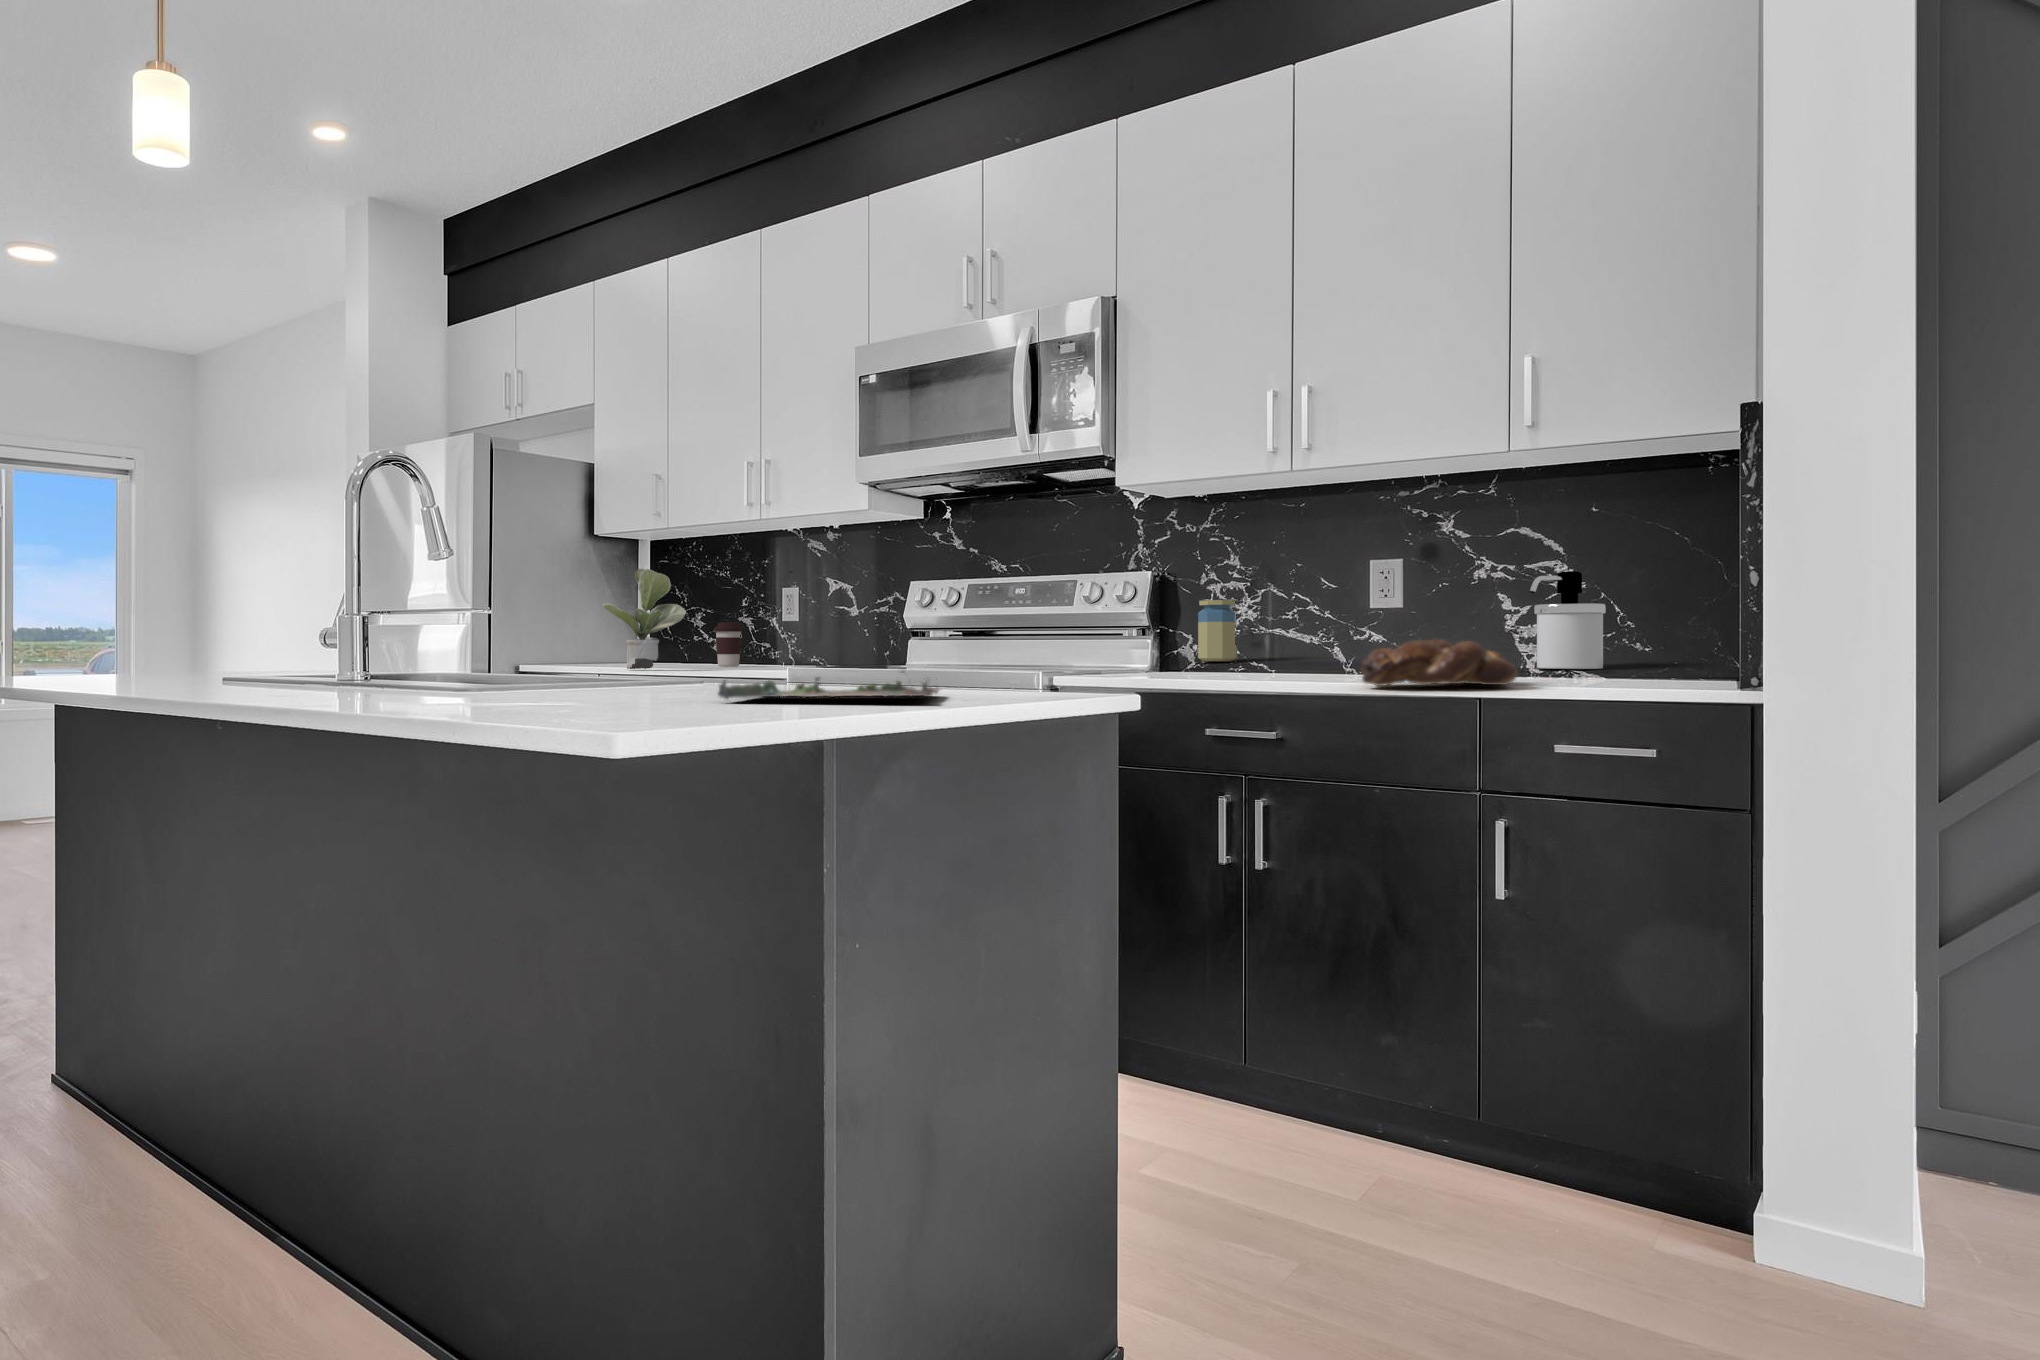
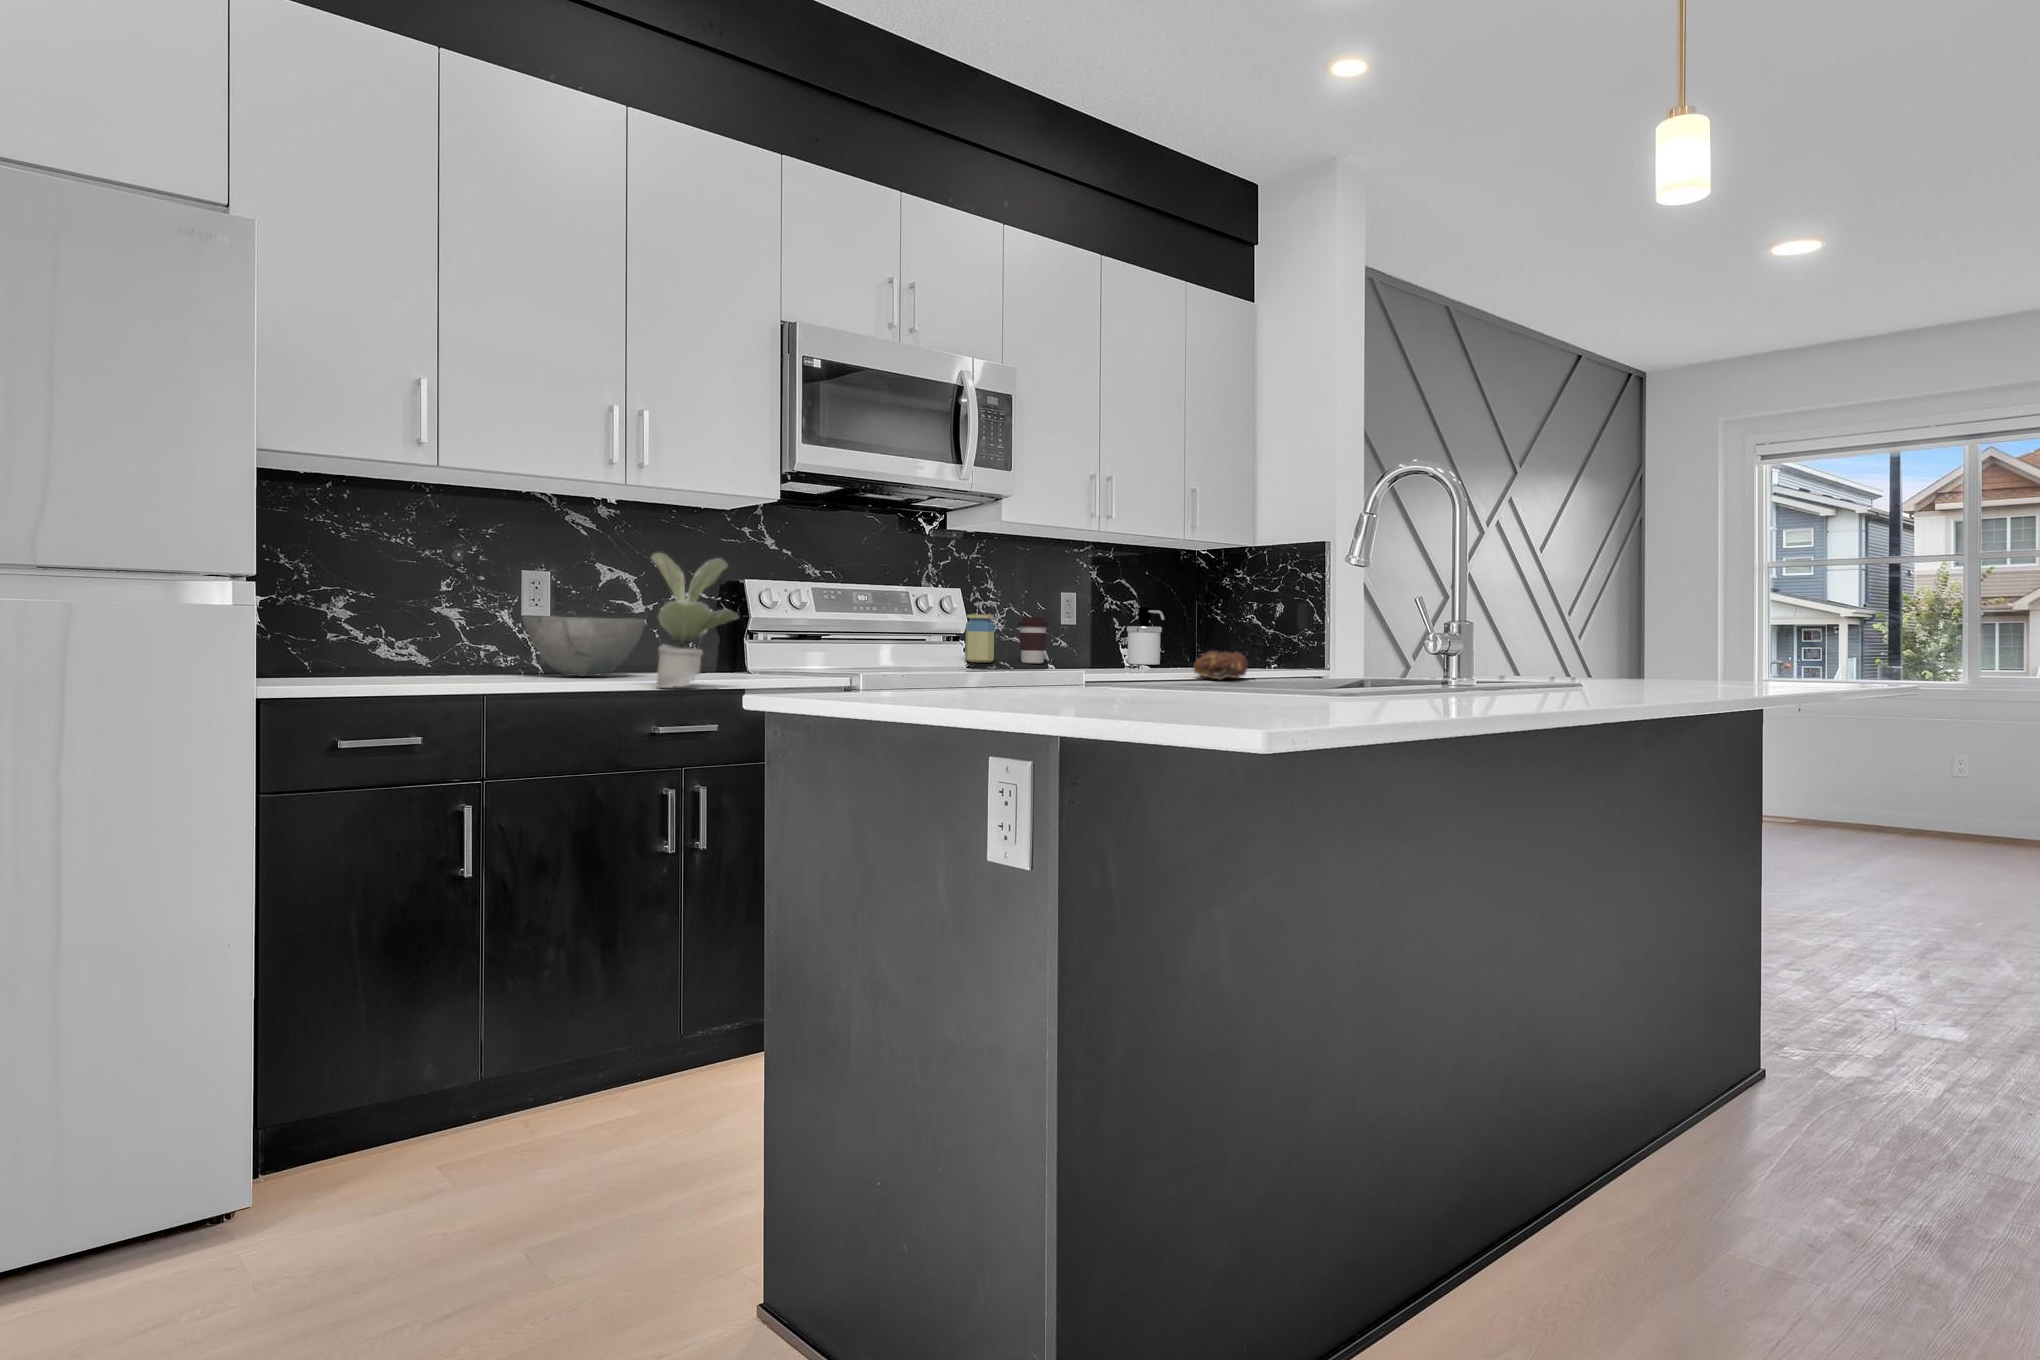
bowl: none [754,621,848,667] -> present [522,616,645,676]
coffee cup: present [714,622,742,666] -> present [1018,617,1048,663]
tray: present [718,671,940,699] -> none [1548,680,1691,704]

